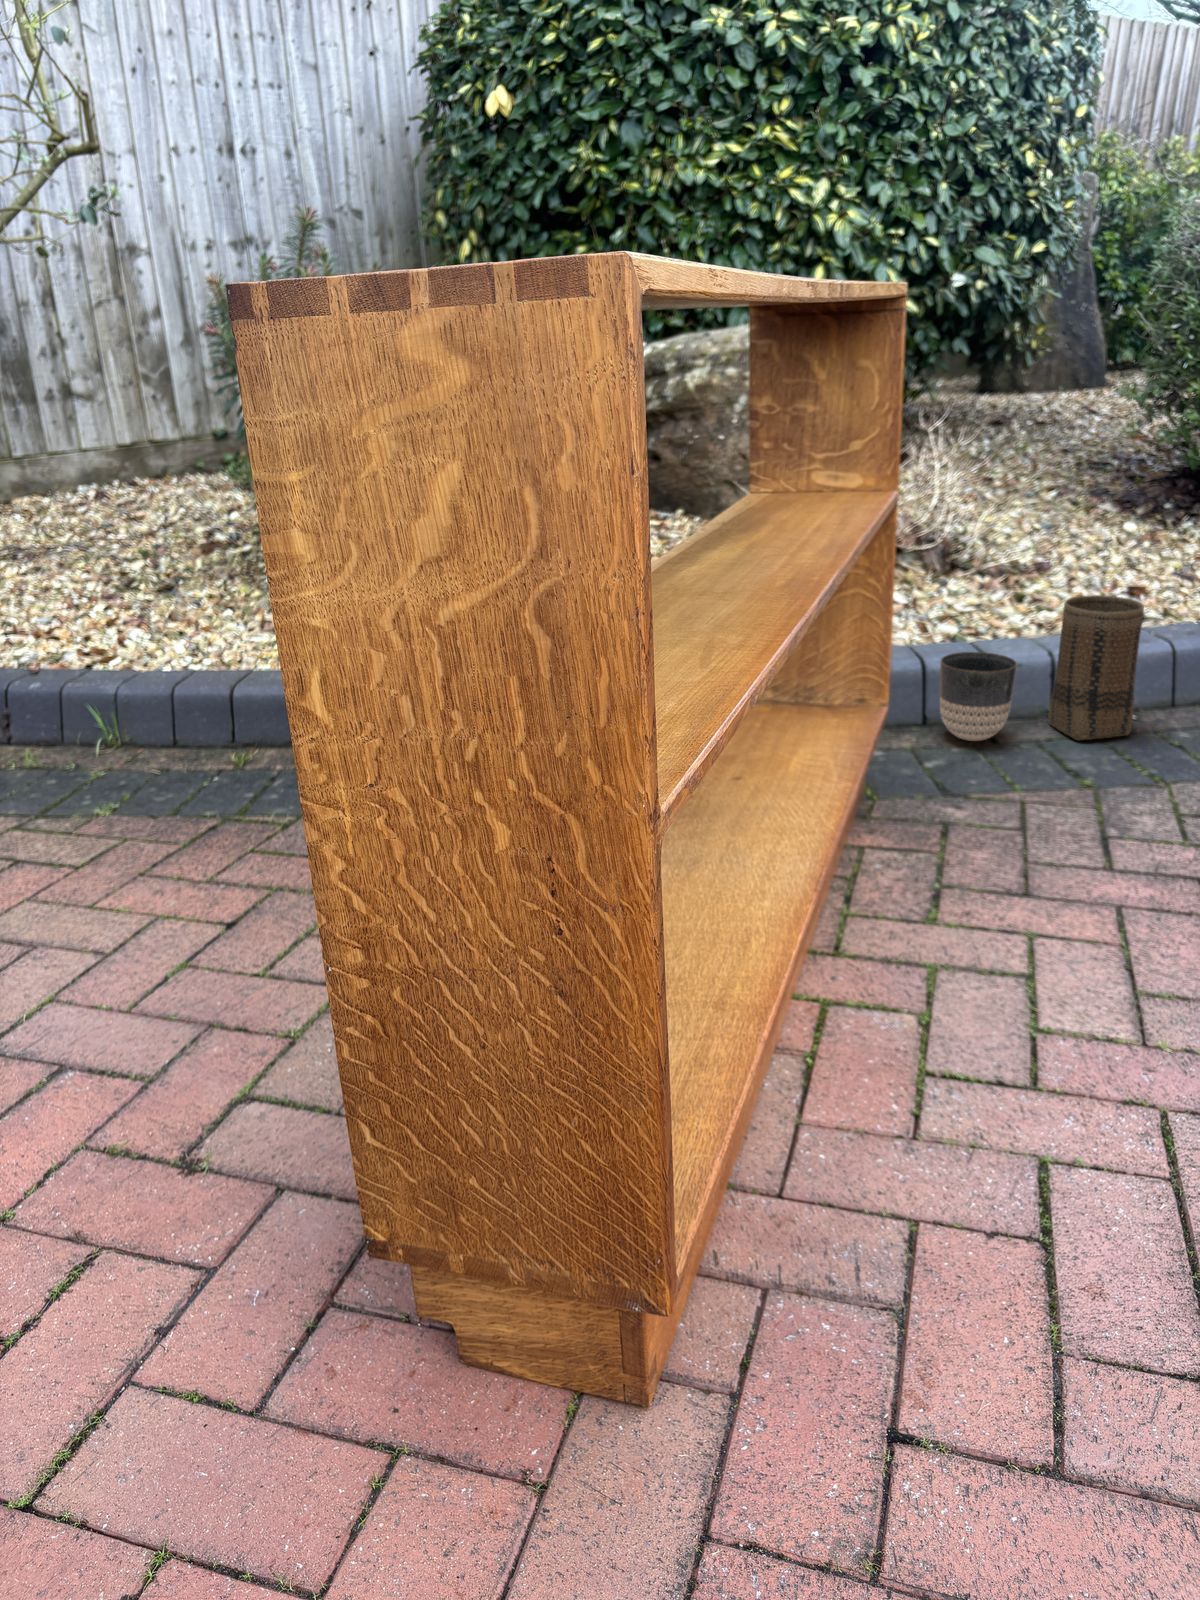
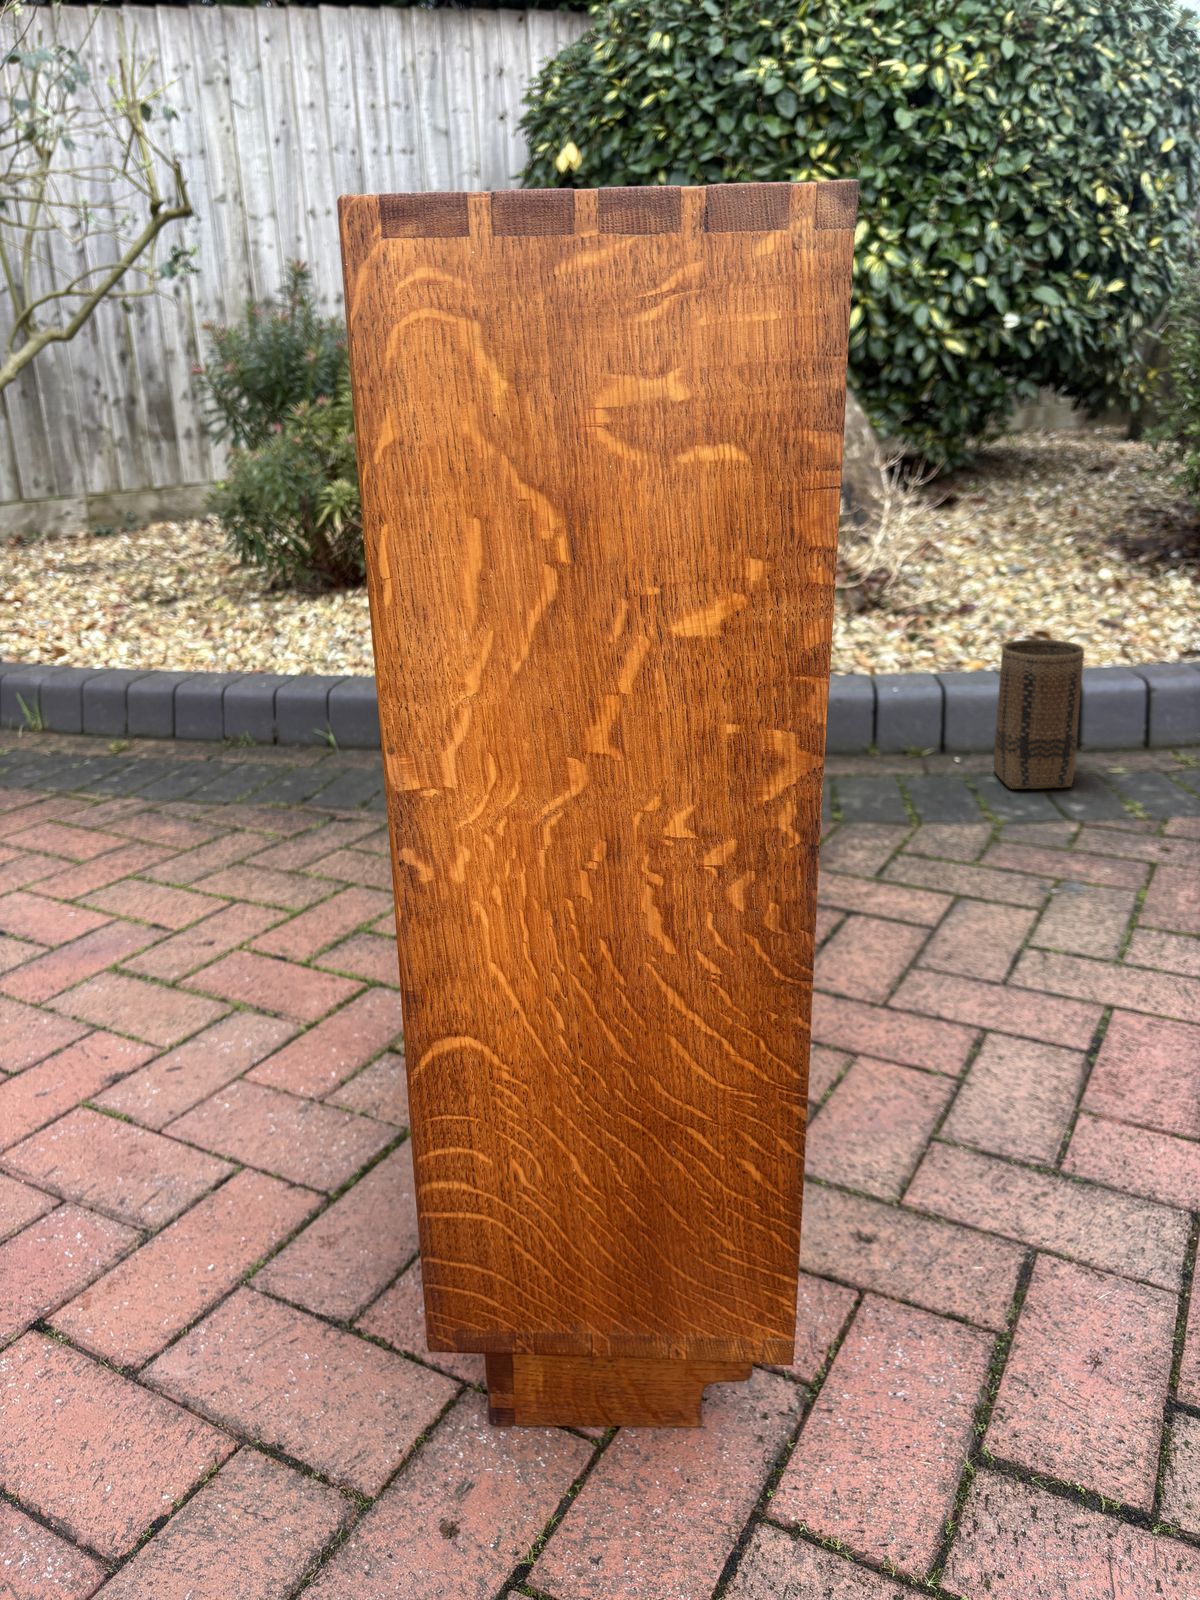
planter: present [940,652,1017,741] -> none [868,692,945,783]

